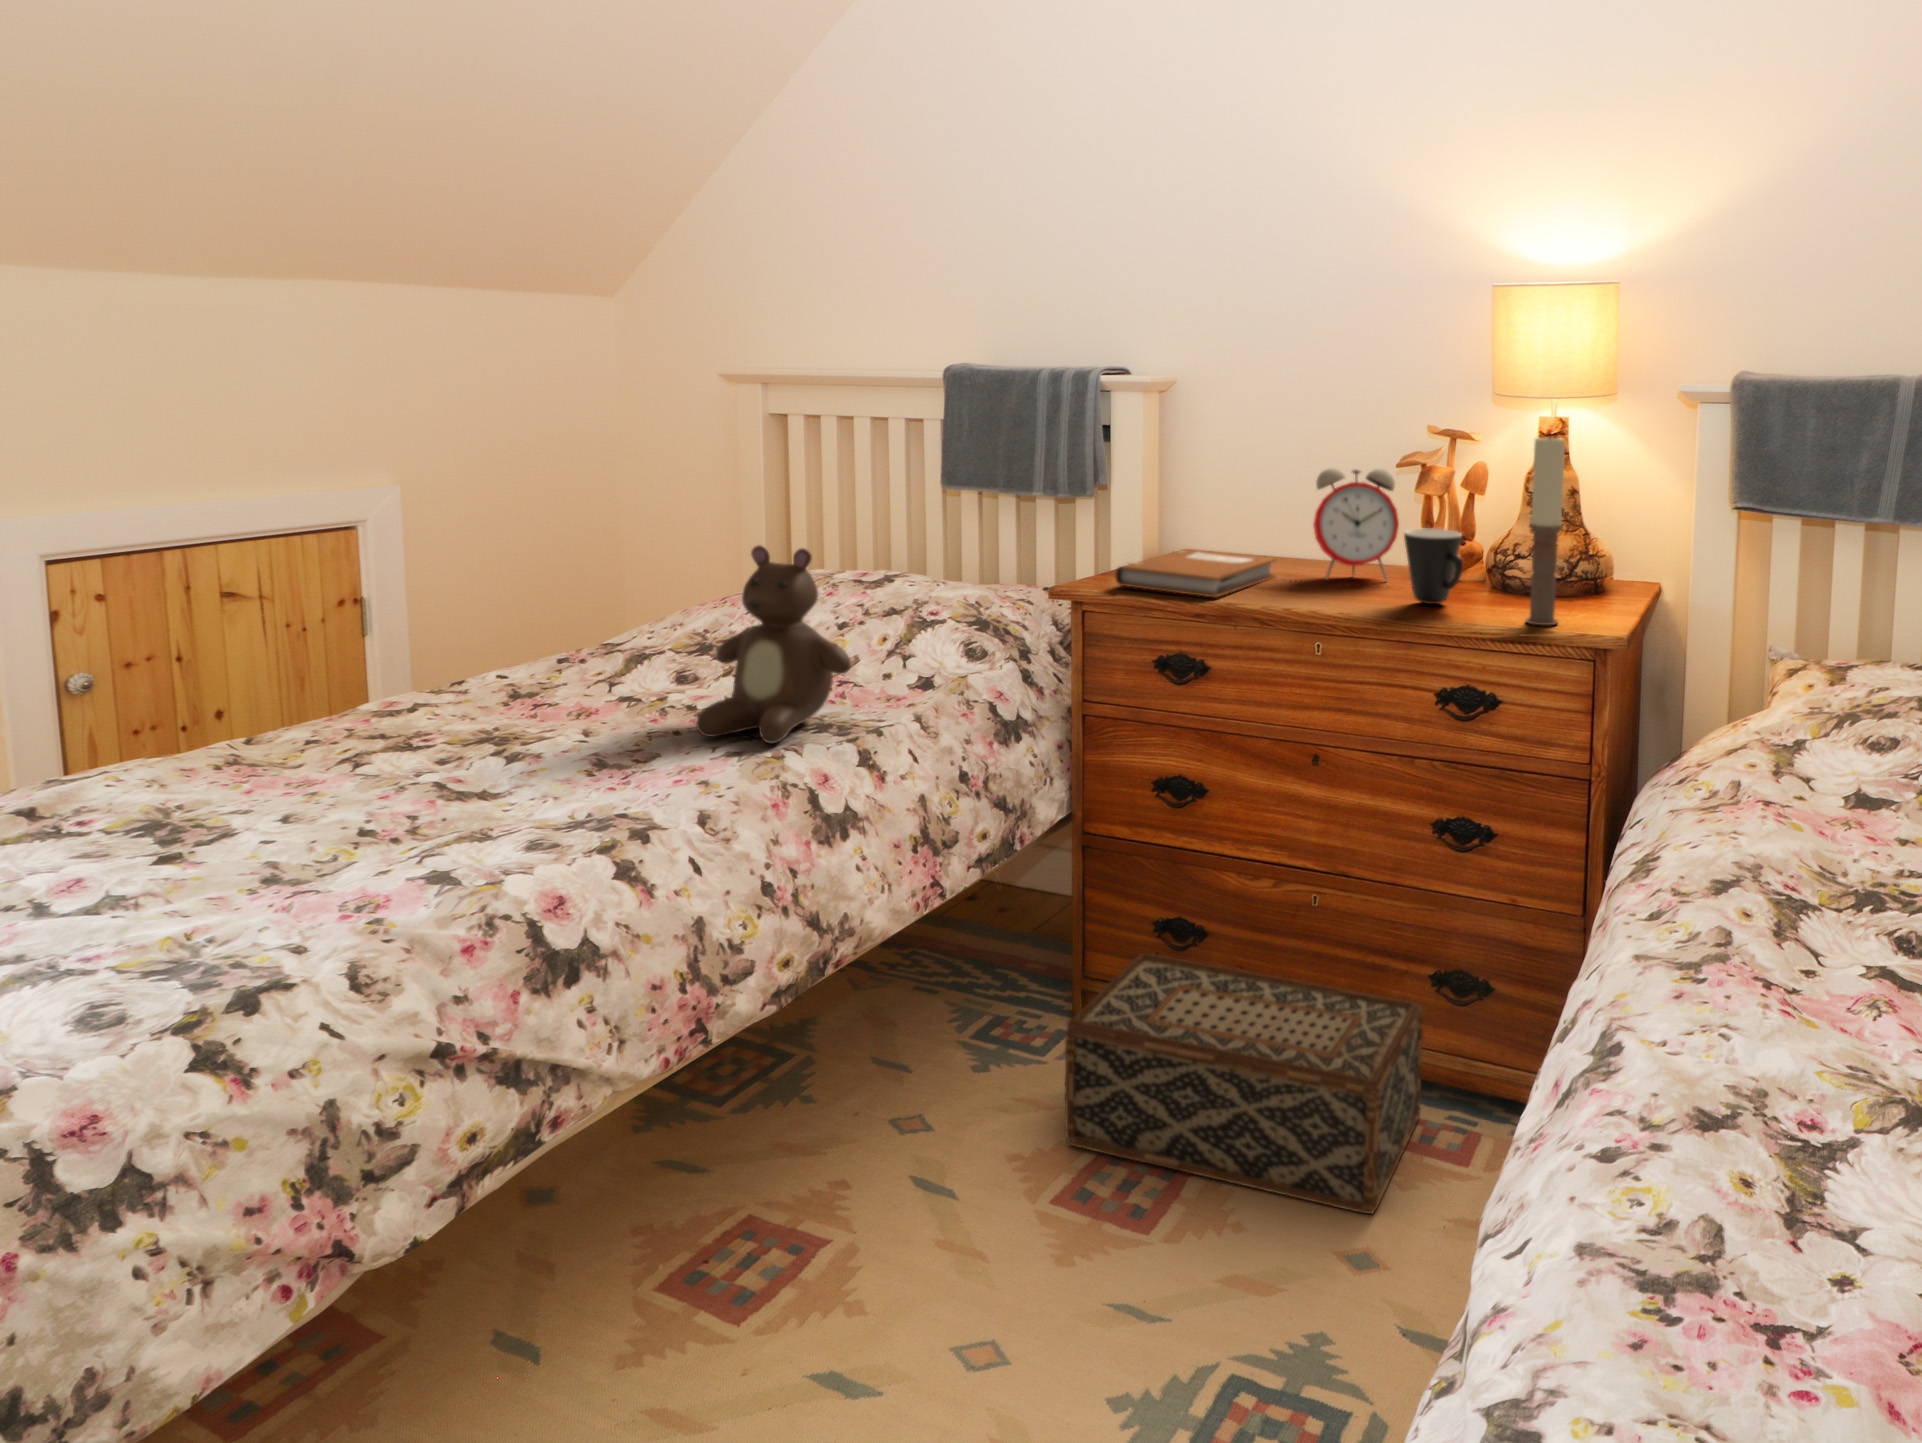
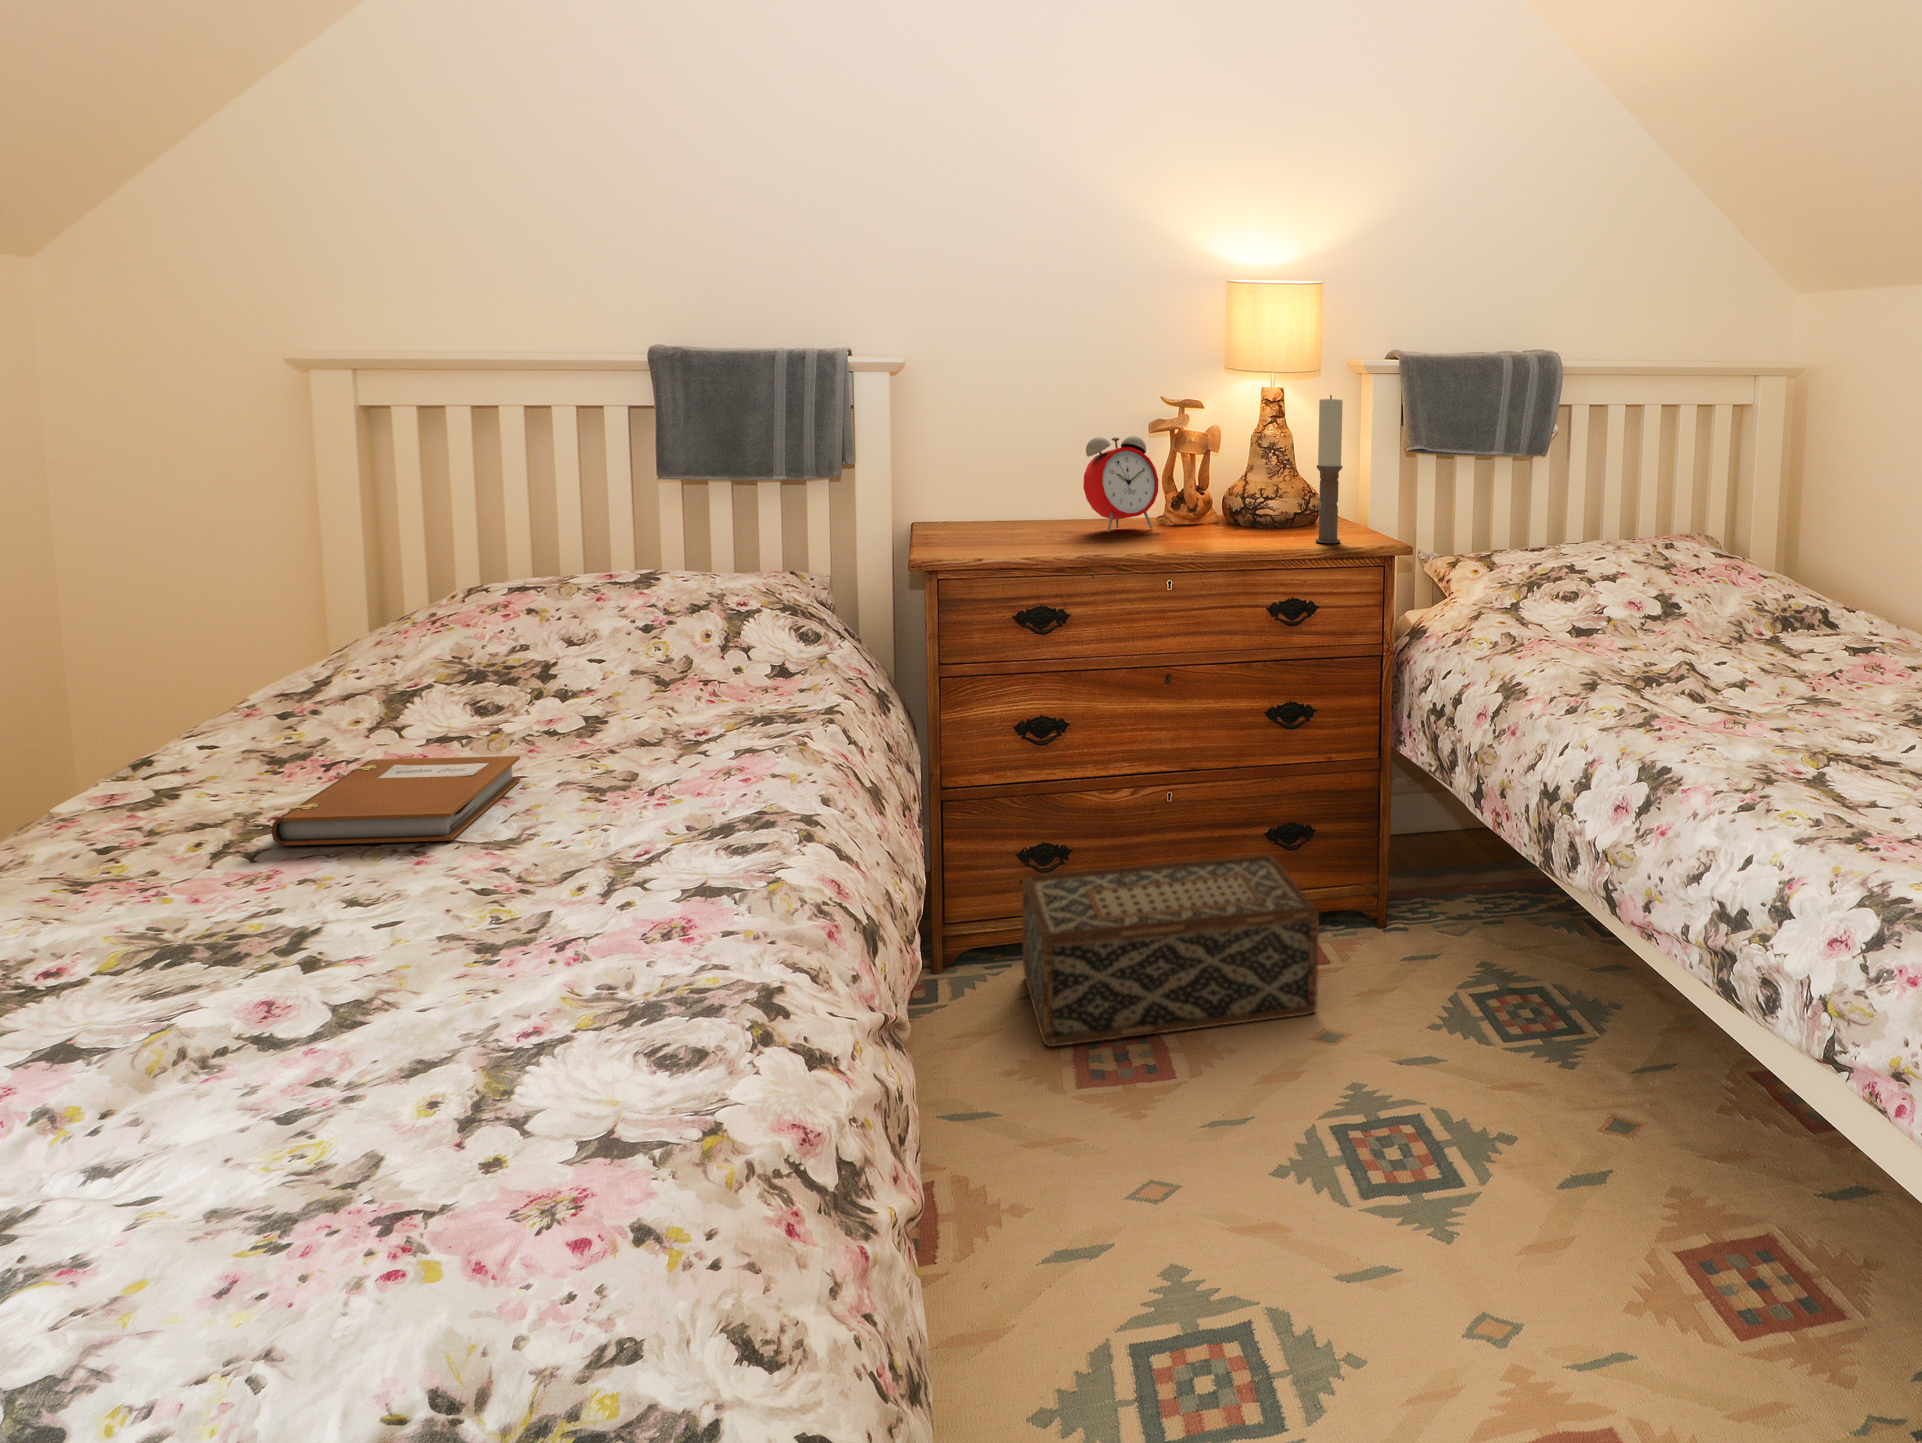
mug: present [1404,529,1463,604] -> none [1202,479,1258,539]
teddy bear: present [696,546,851,743] -> none [592,539,760,746]
notebook: present [1115,549,1276,597] -> present [272,756,521,845]

